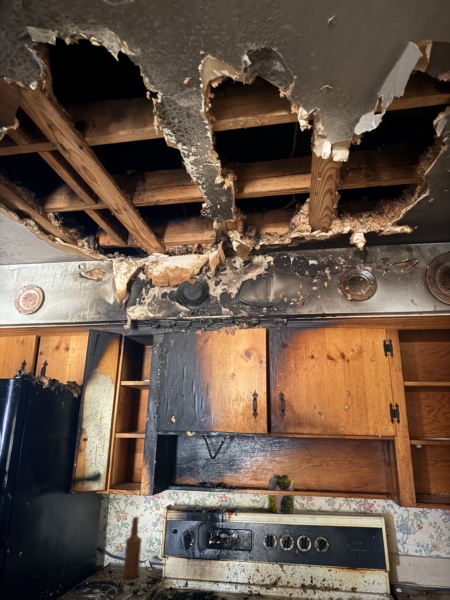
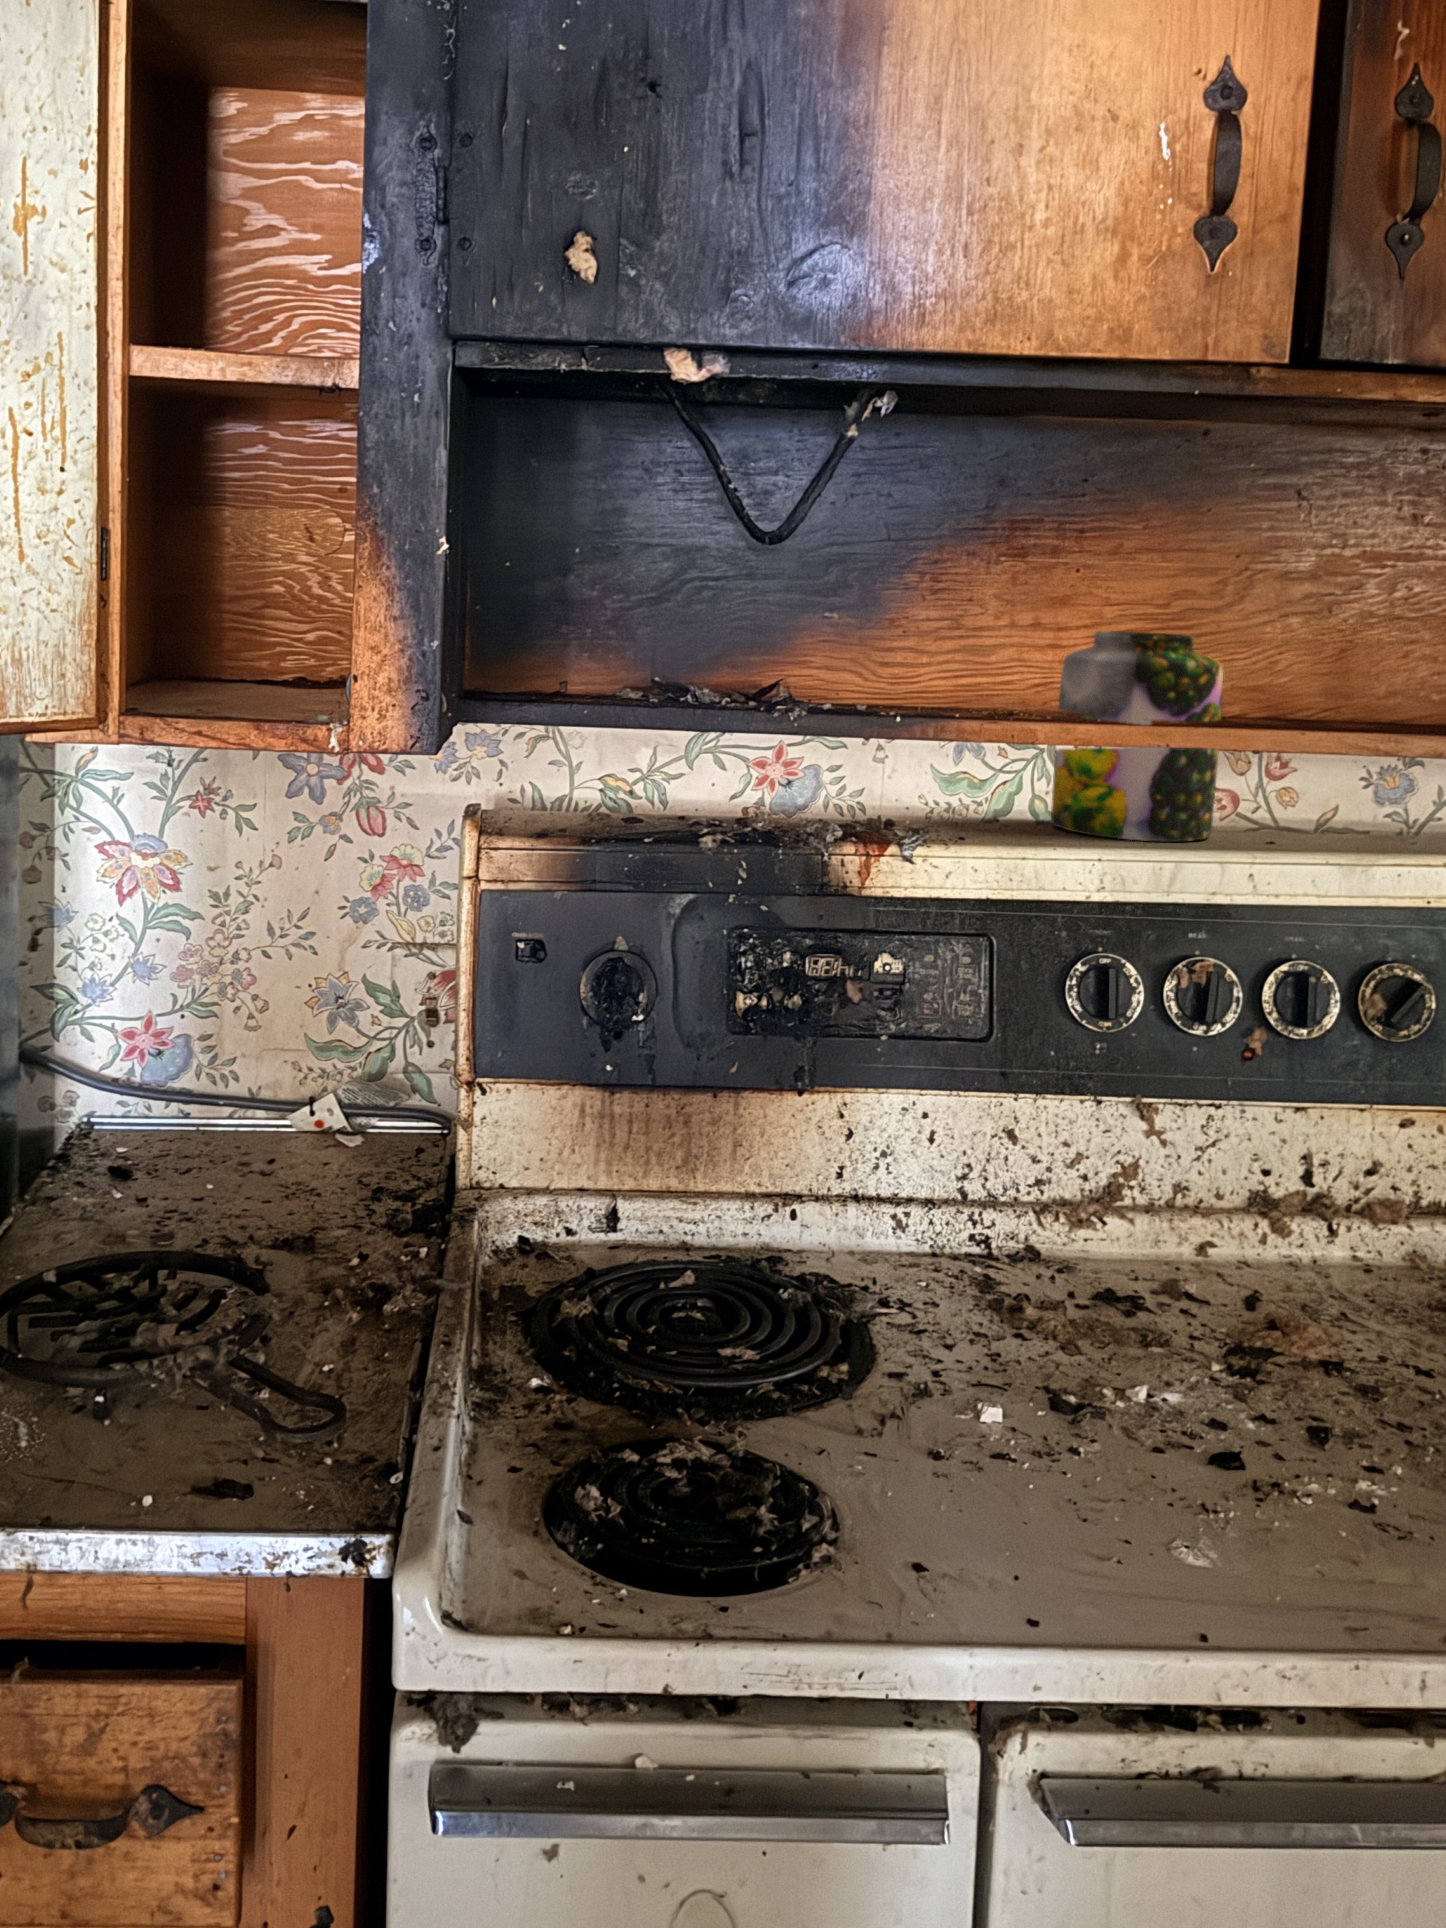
bottle: present [123,517,142,579] -> none [197,874,292,1188]

